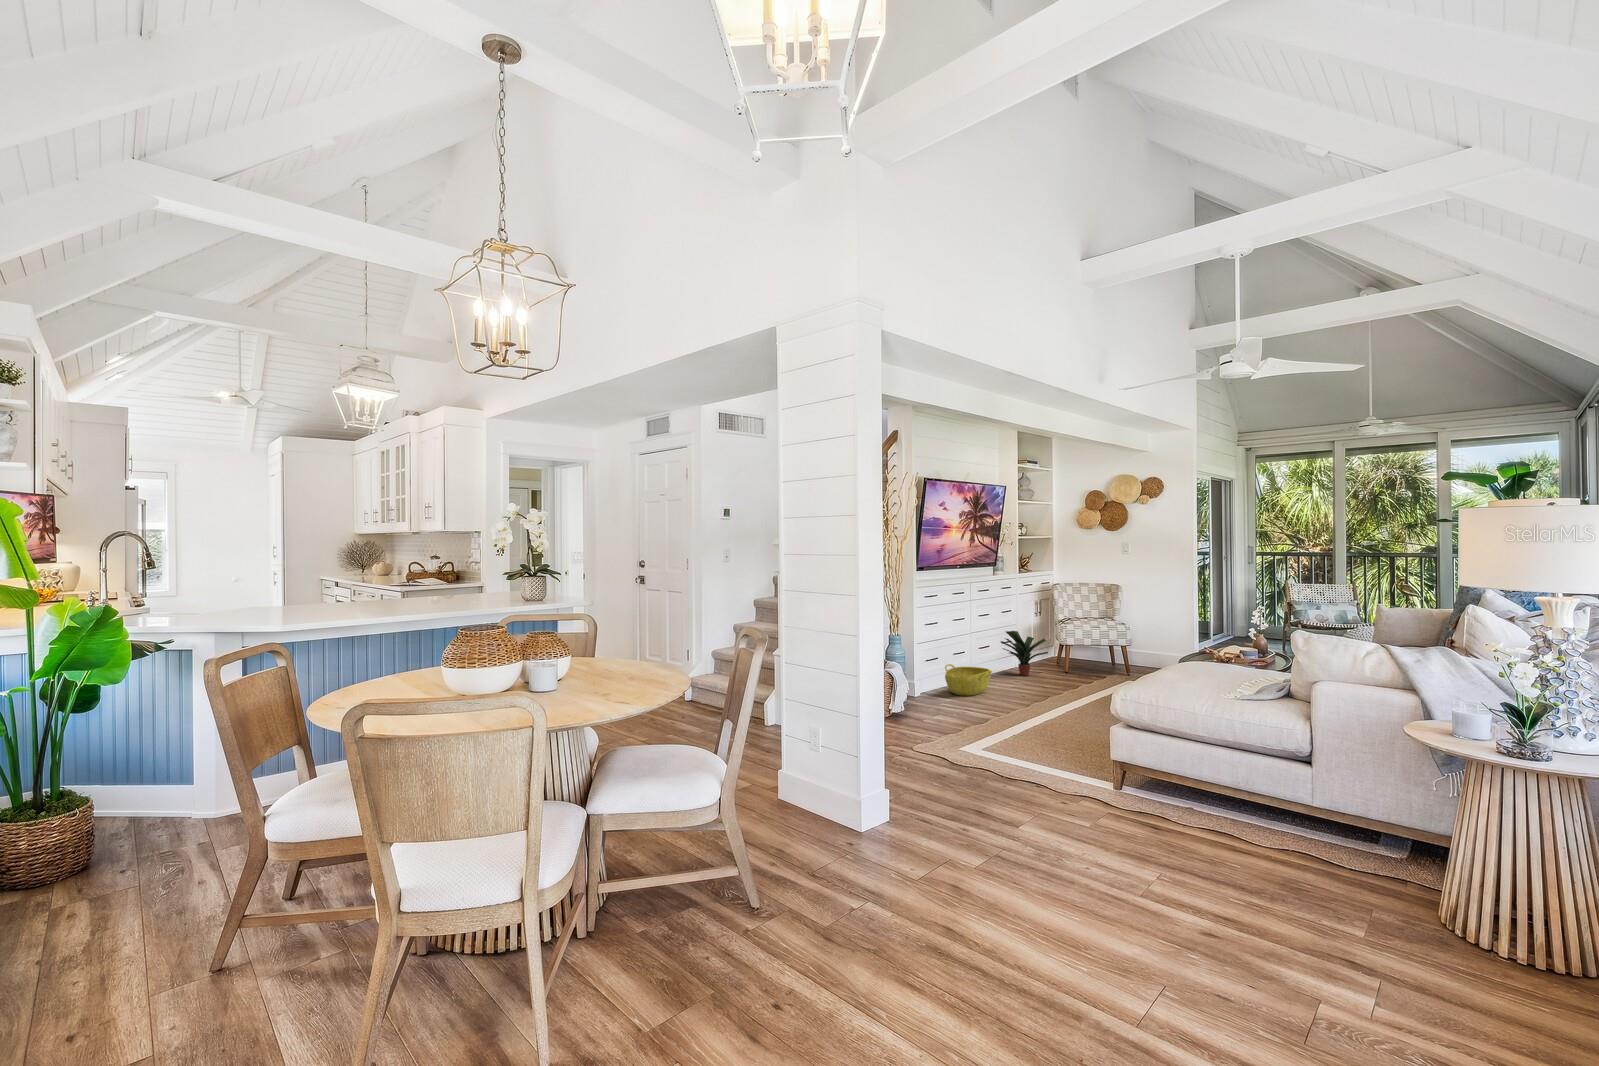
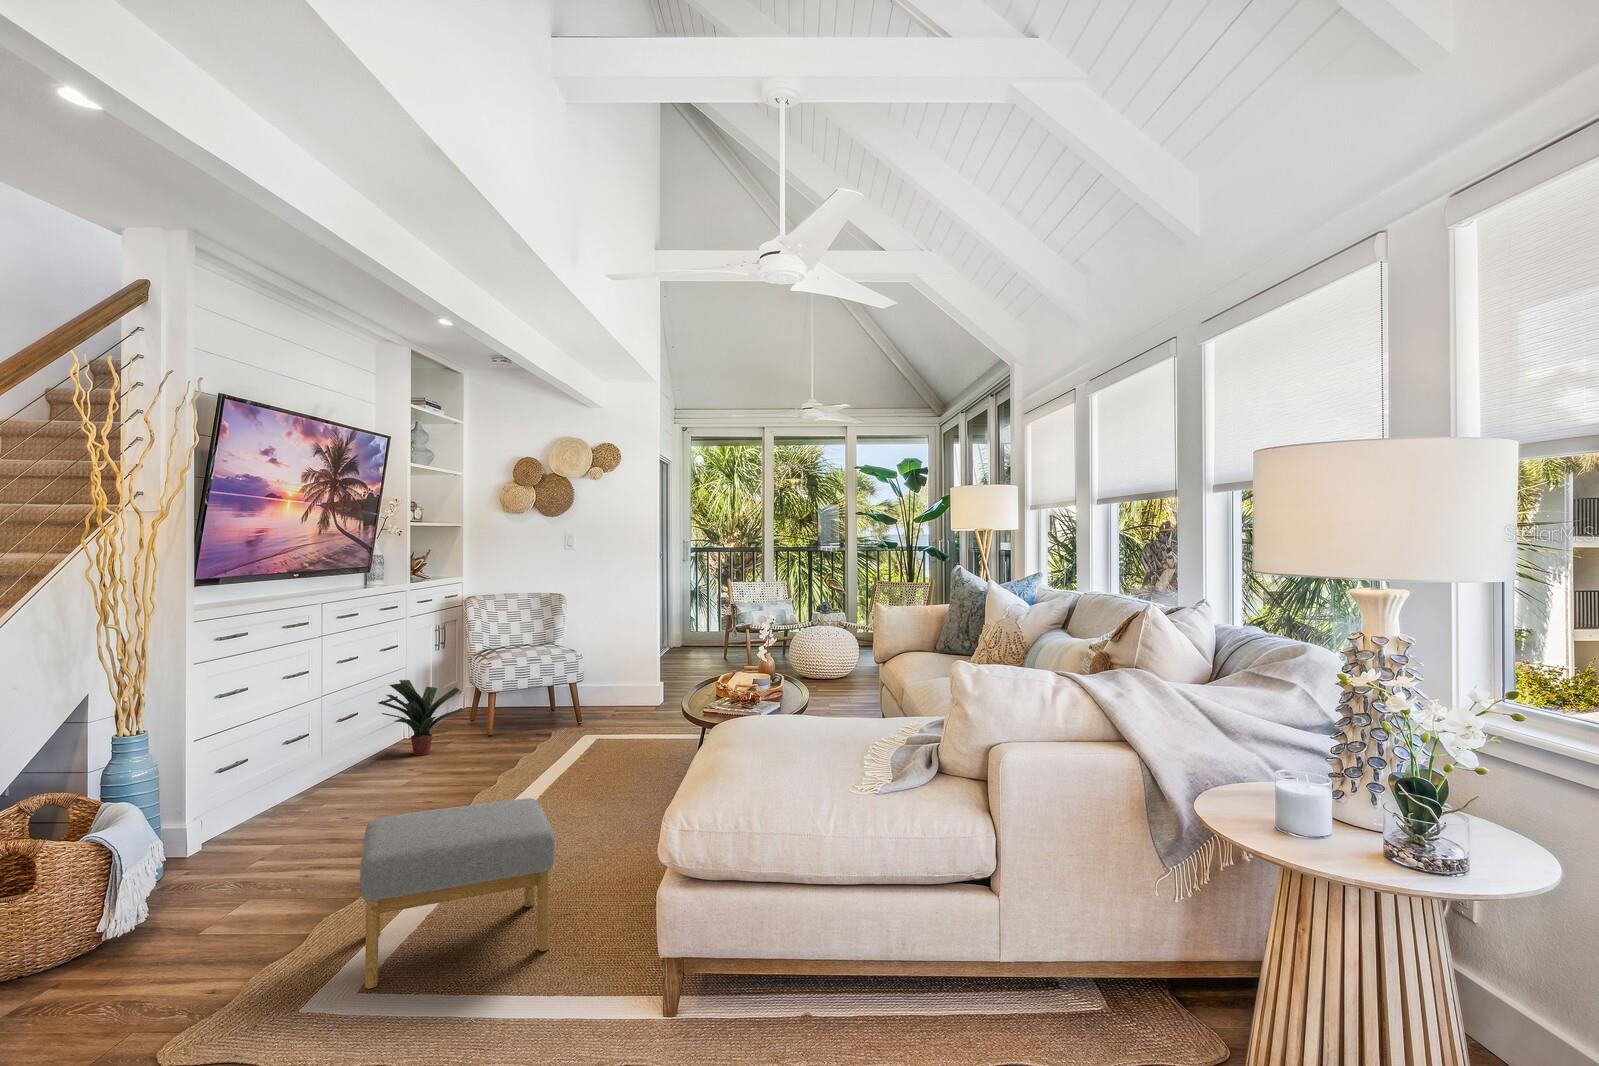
basket: present [945,664,992,696] -> none [264,760,367,827]
footstool: none [981,683,1070,758] -> present [360,798,555,989]

